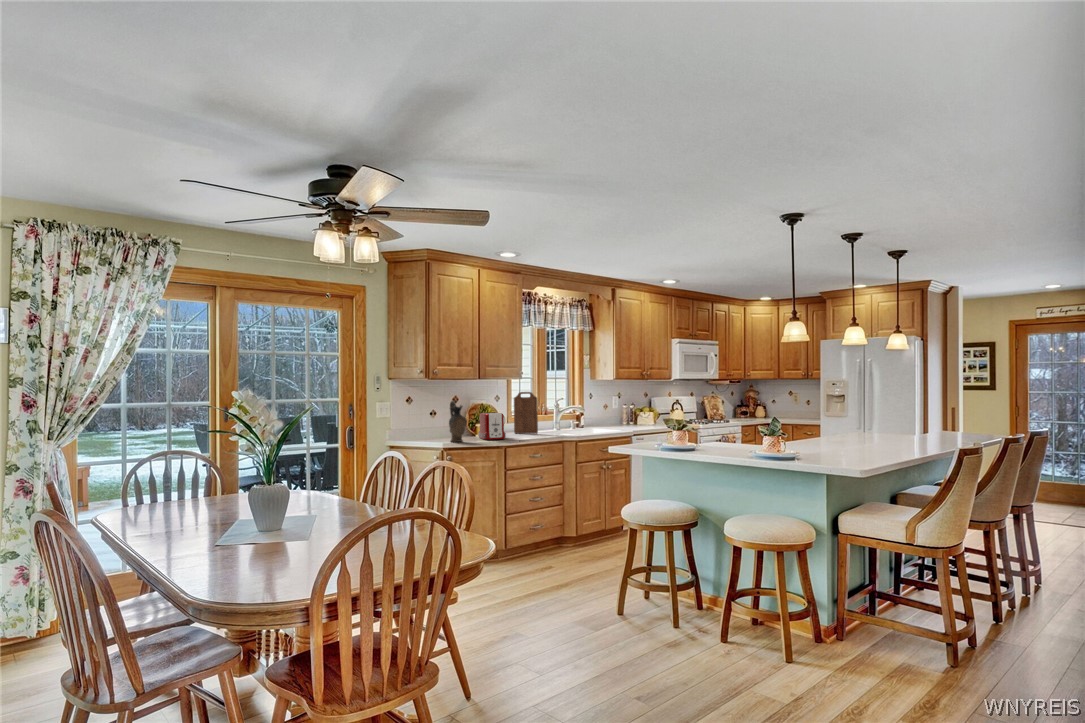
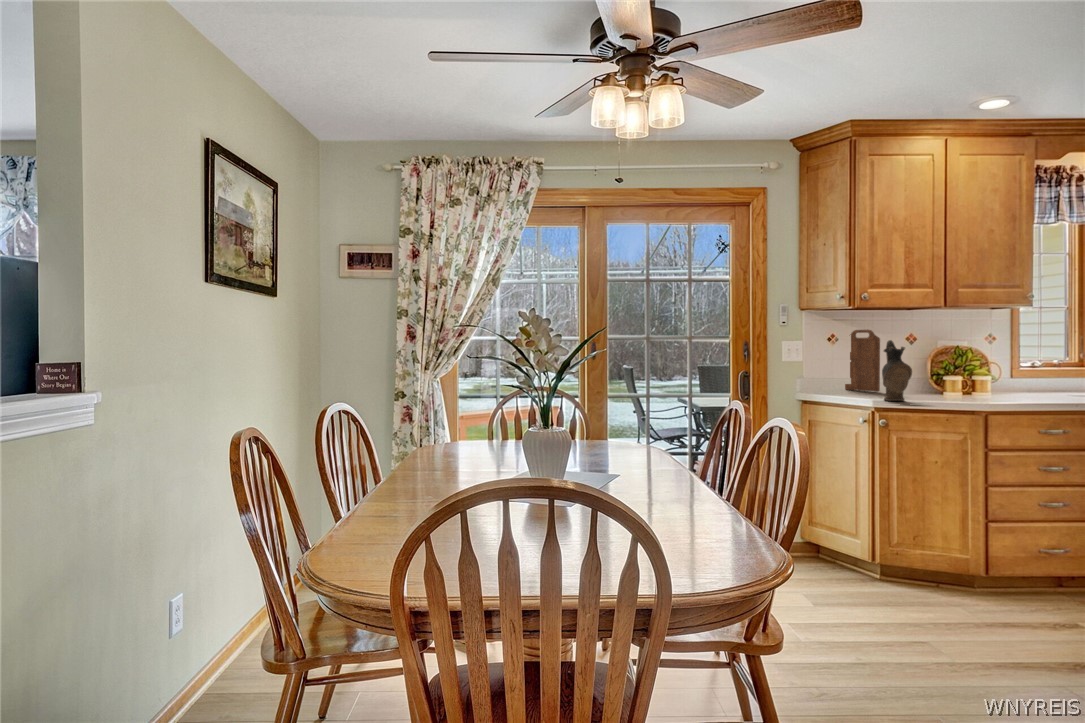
cutting board: present [514,392,538,434] -> present [845,329,880,392]
toaster: present [478,412,506,440] -> none [940,360,987,402]

